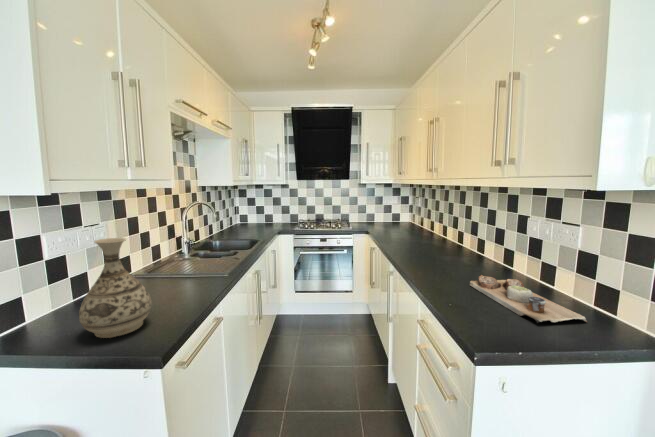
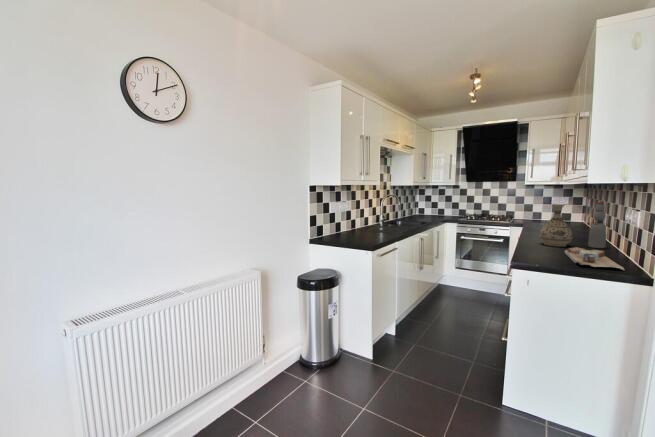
bottle: none [468,208,486,266] -> present [588,202,606,248]
vase: present [79,238,152,338] -> present [539,204,573,247]

